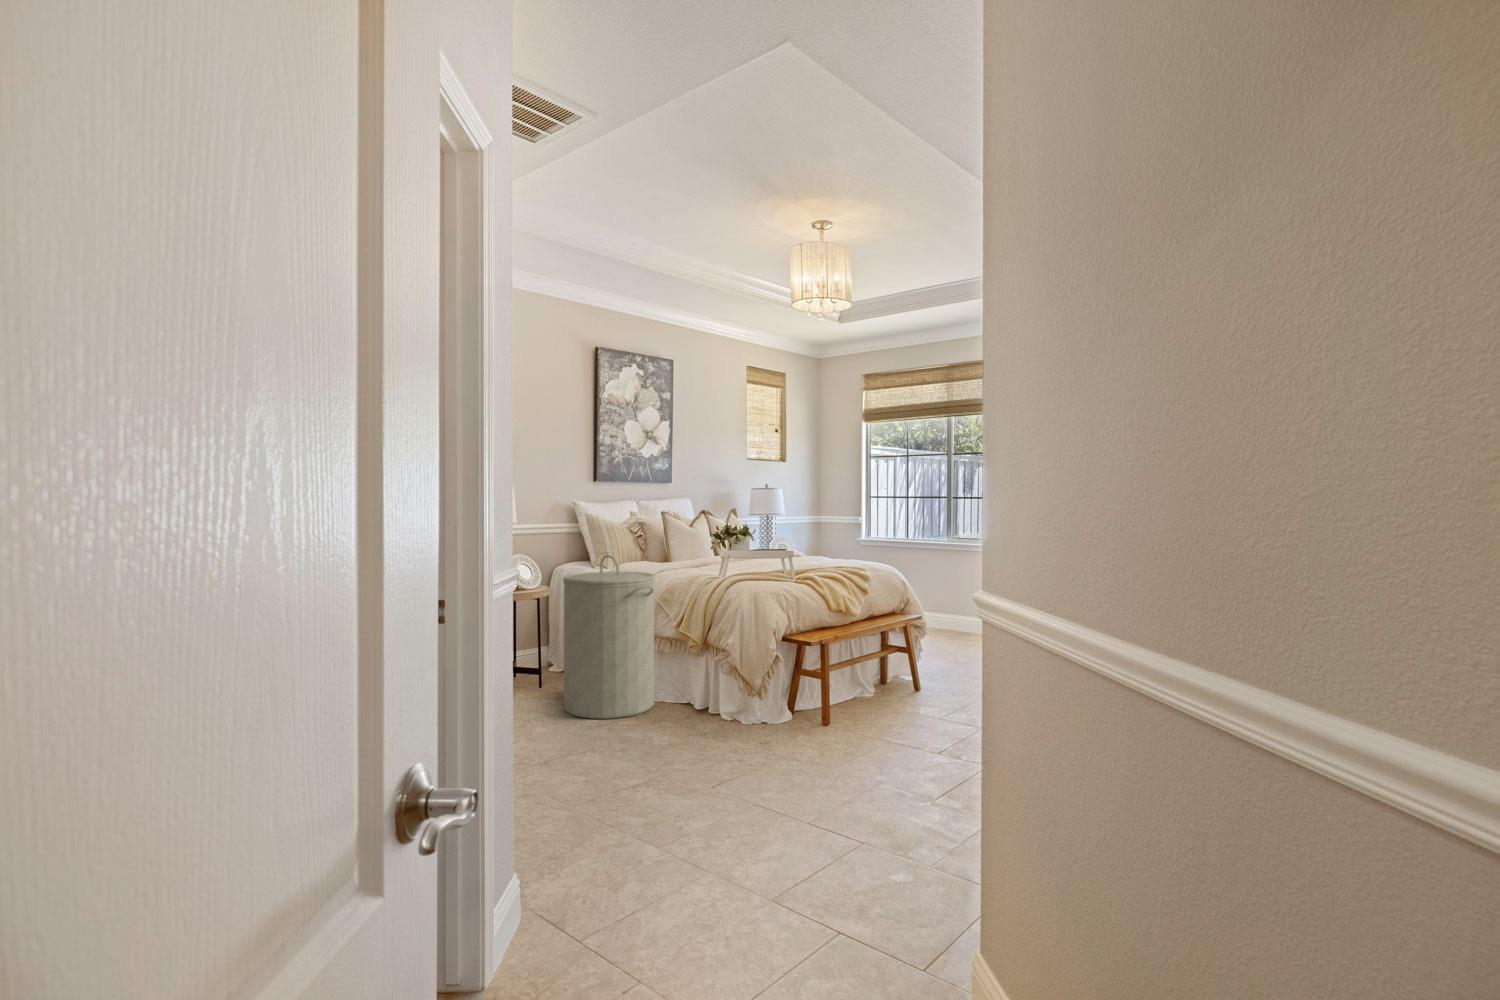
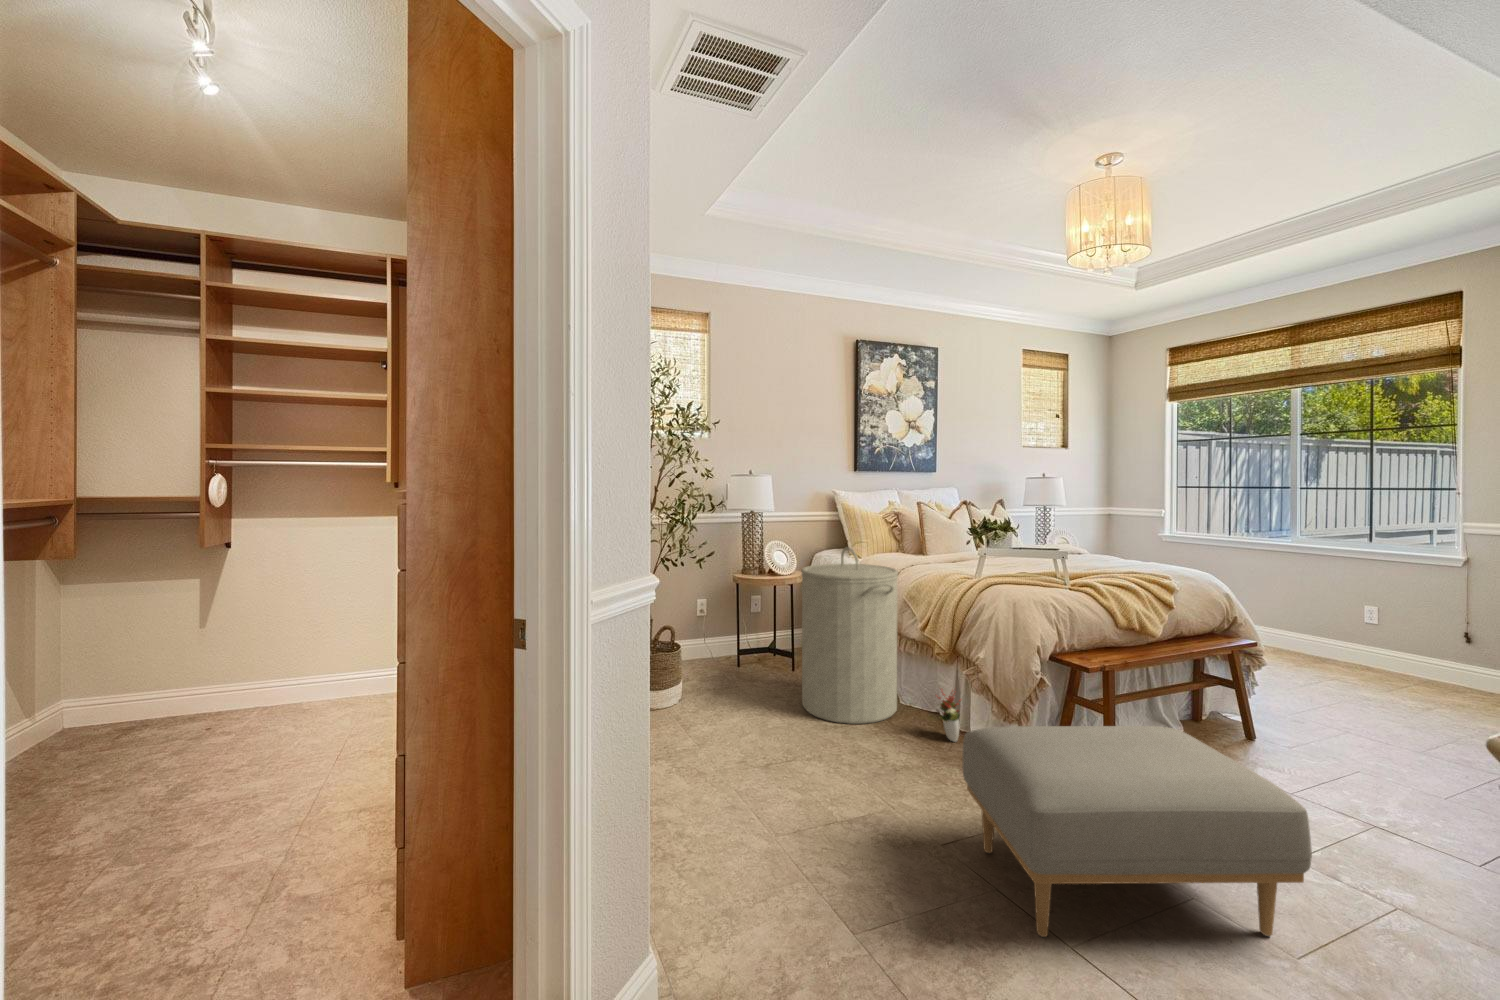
ottoman: none [728,670,937,810] -> present [962,726,1312,937]
decorative plant: none [692,673,714,719] -> present [936,691,960,742]

